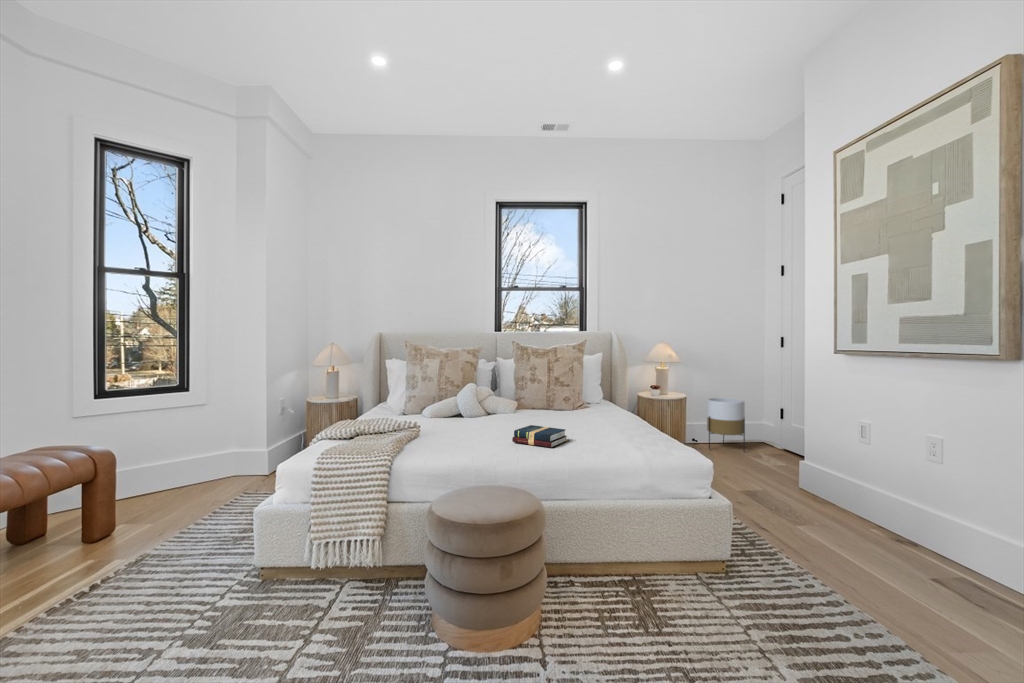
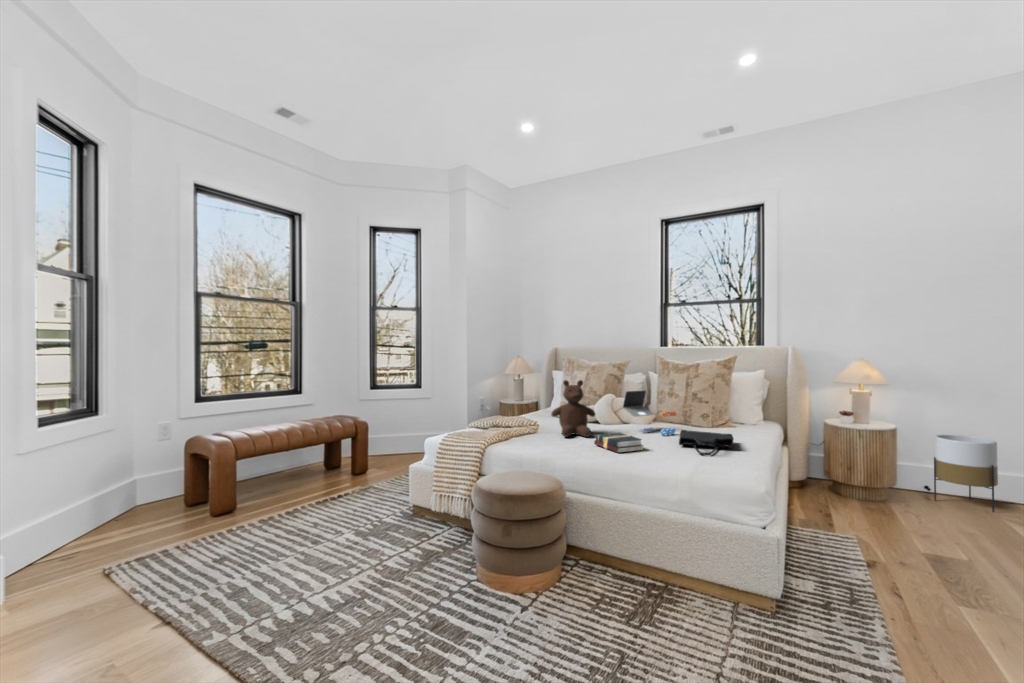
teddy bear: none [440,369,492,437] -> present [551,380,596,437]
laptop: none [508,377,563,423] -> present [623,390,677,436]
tote bag: none [577,414,637,438] -> present [679,430,734,455]

